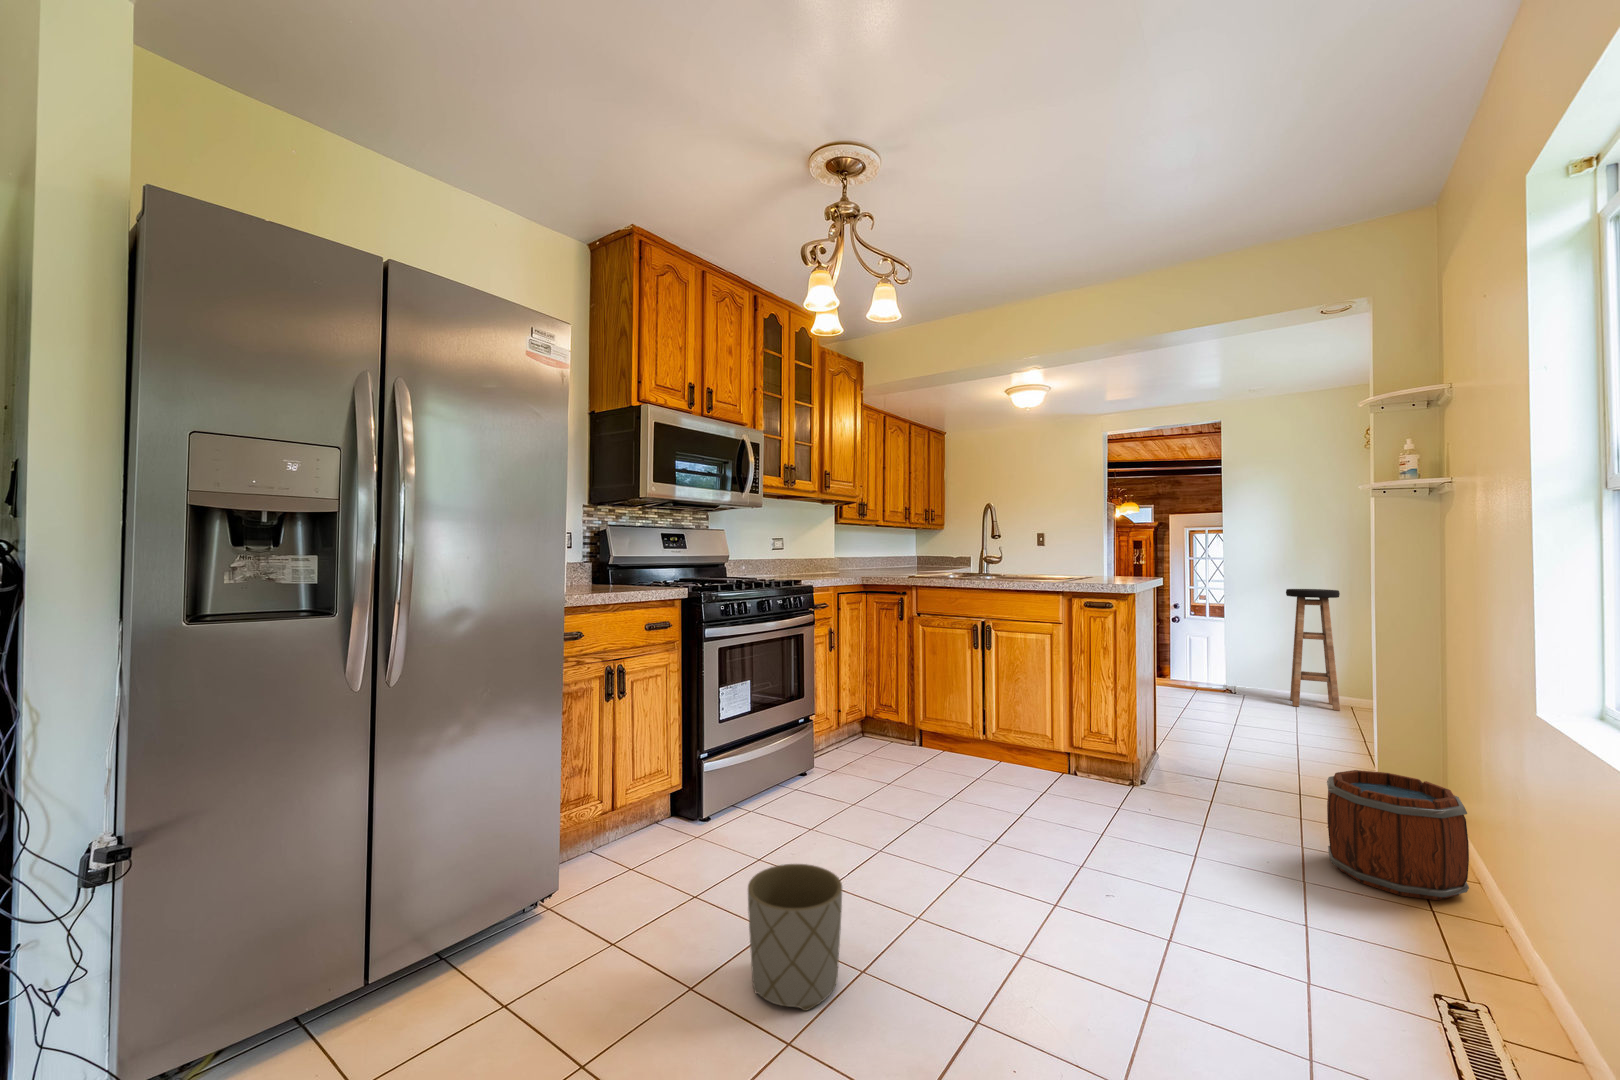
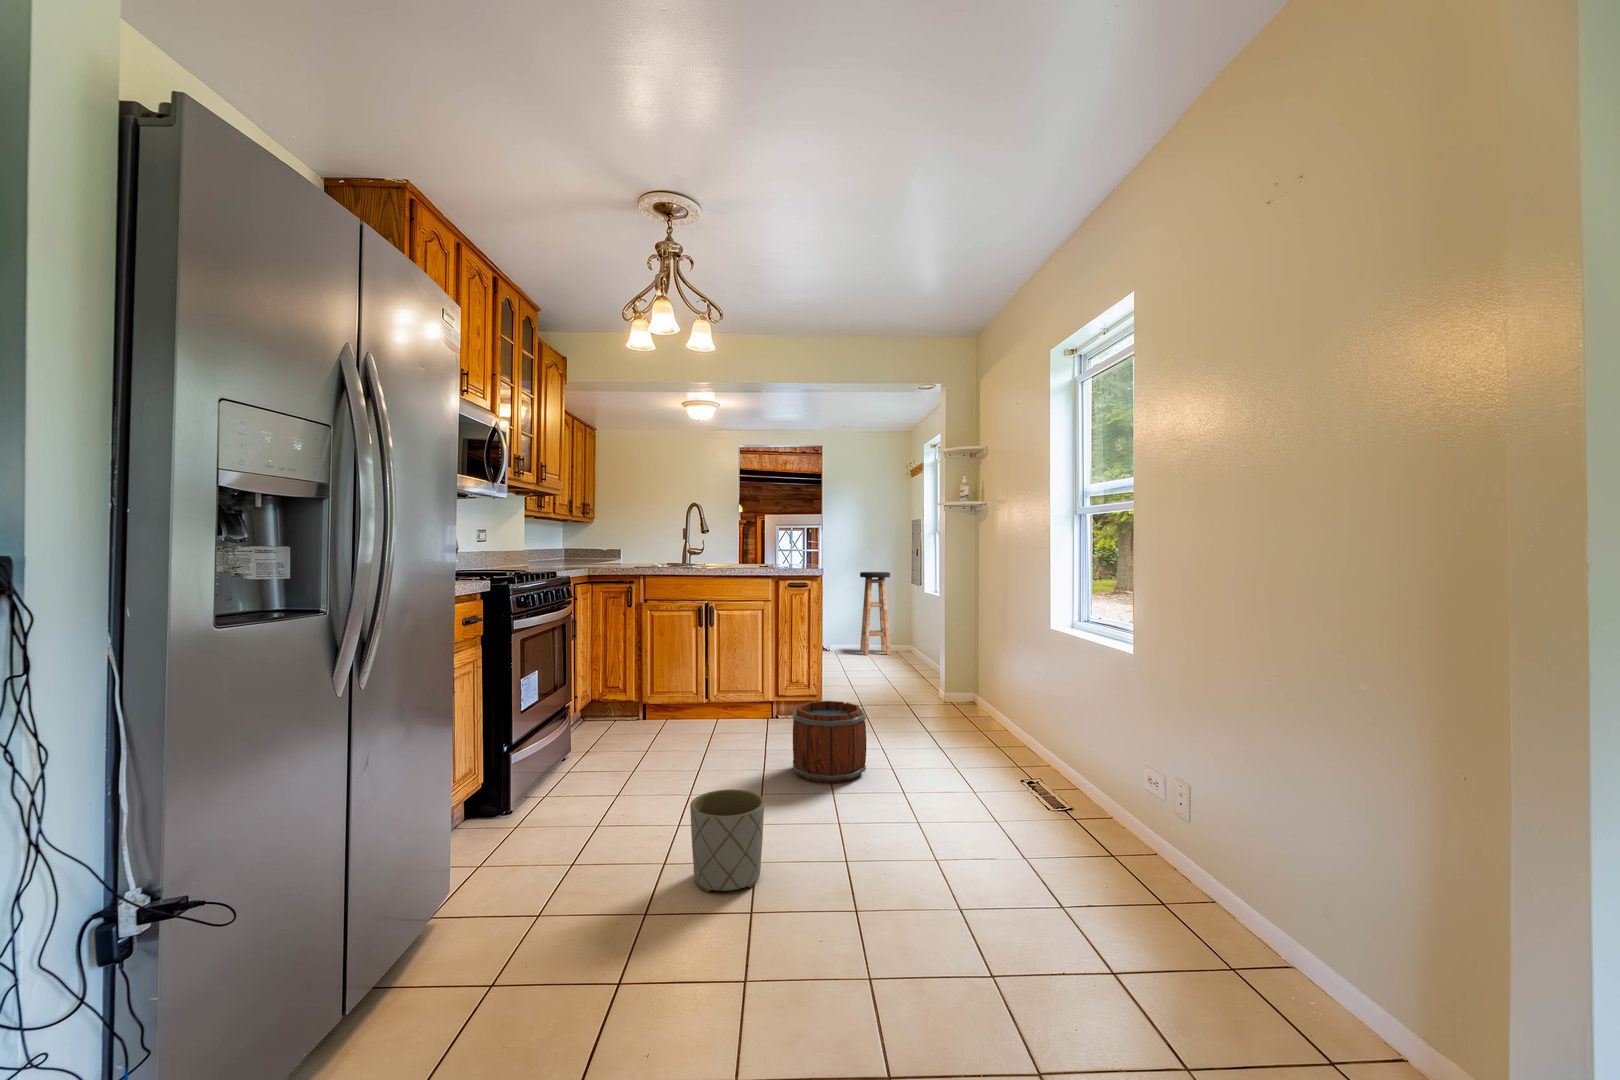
bucket: present [1327,770,1469,900] -> present [793,701,866,783]

